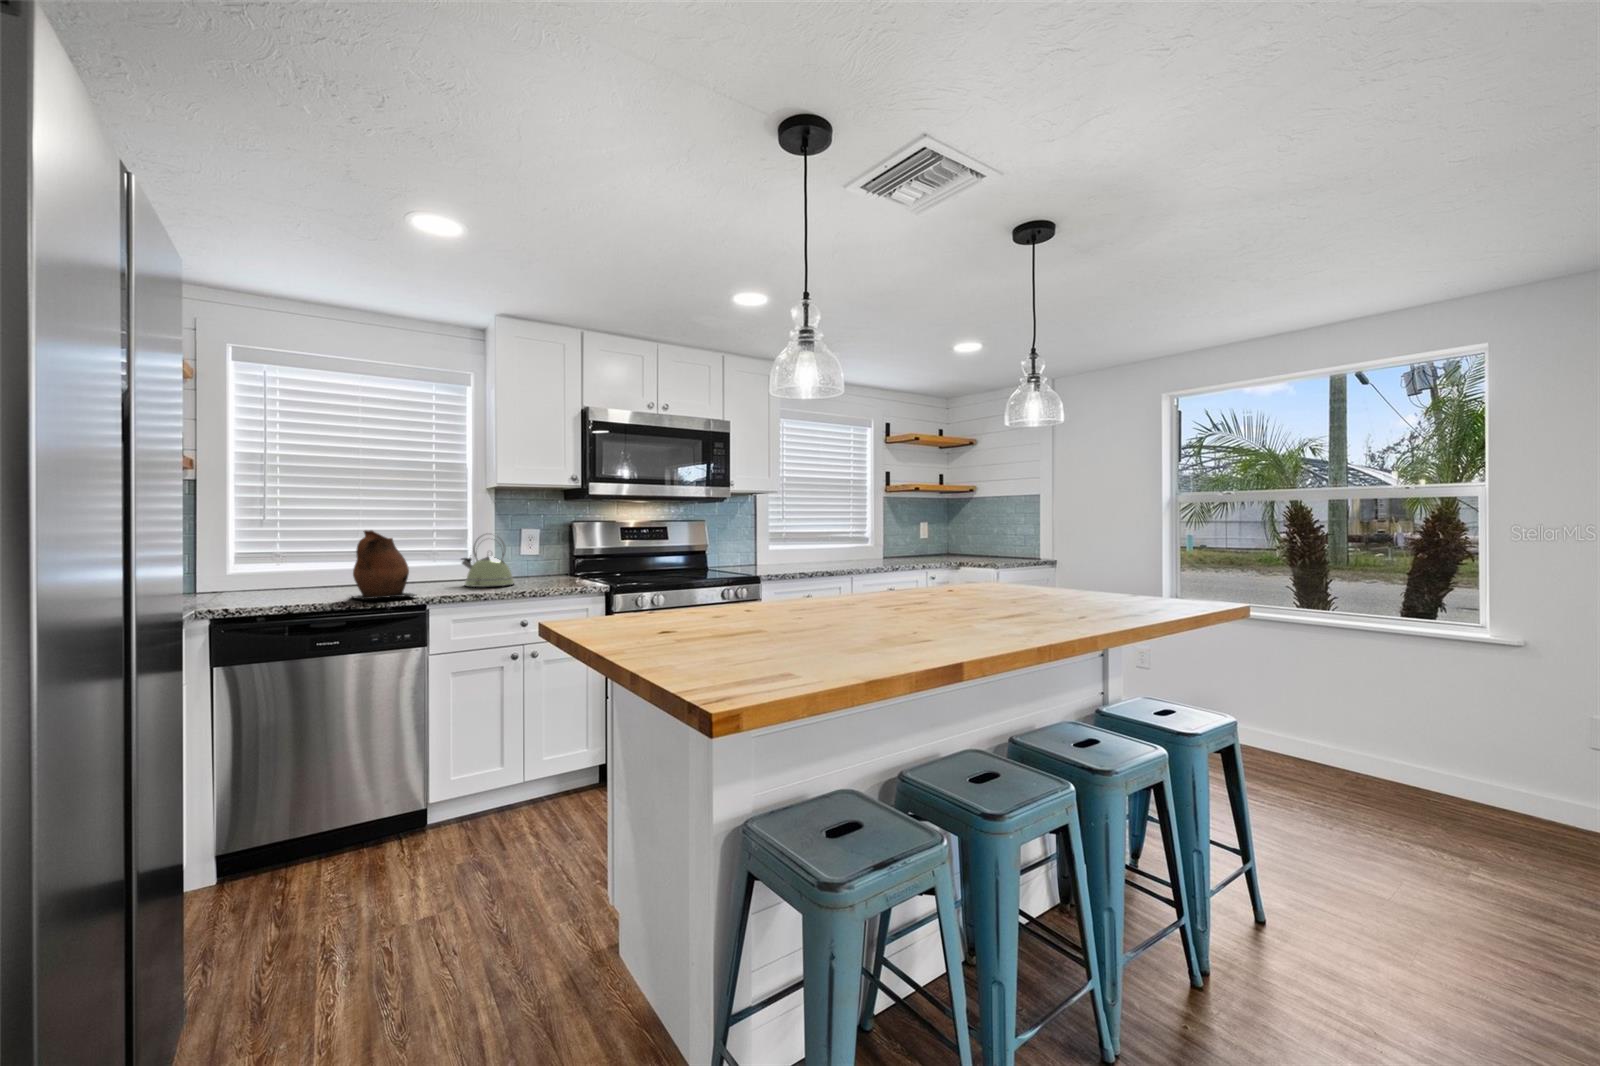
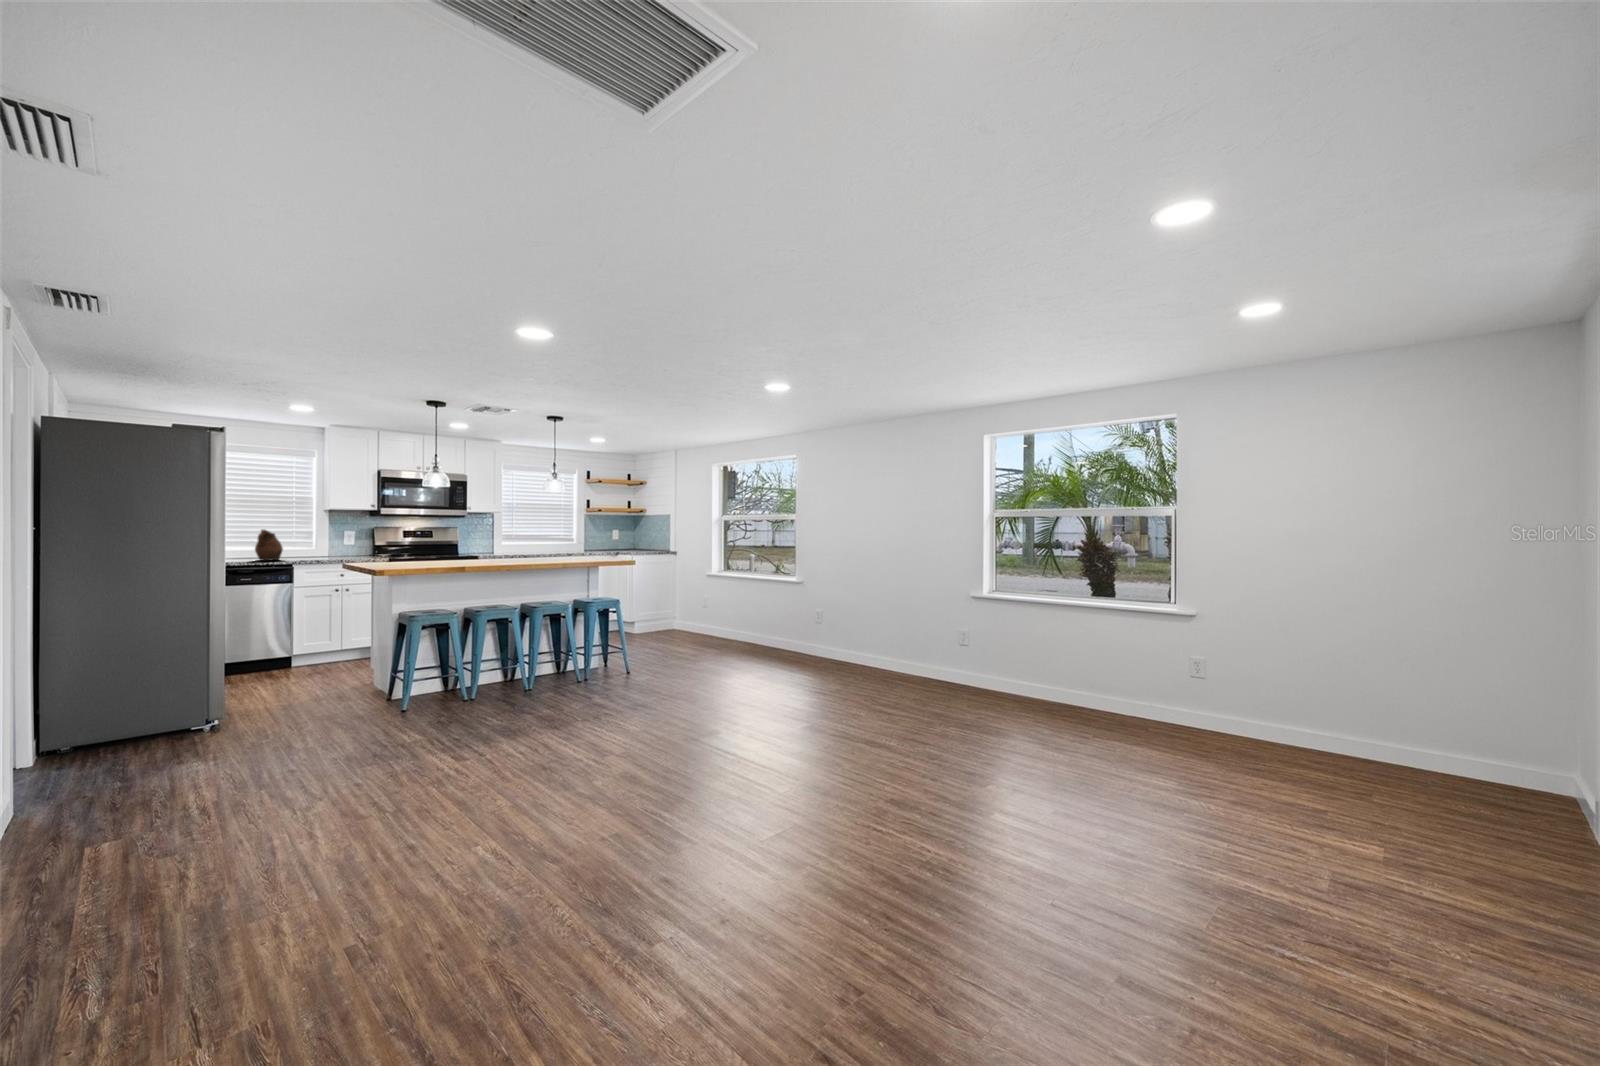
kettle: present [461,537,514,587] -> none [309,533,339,558]

